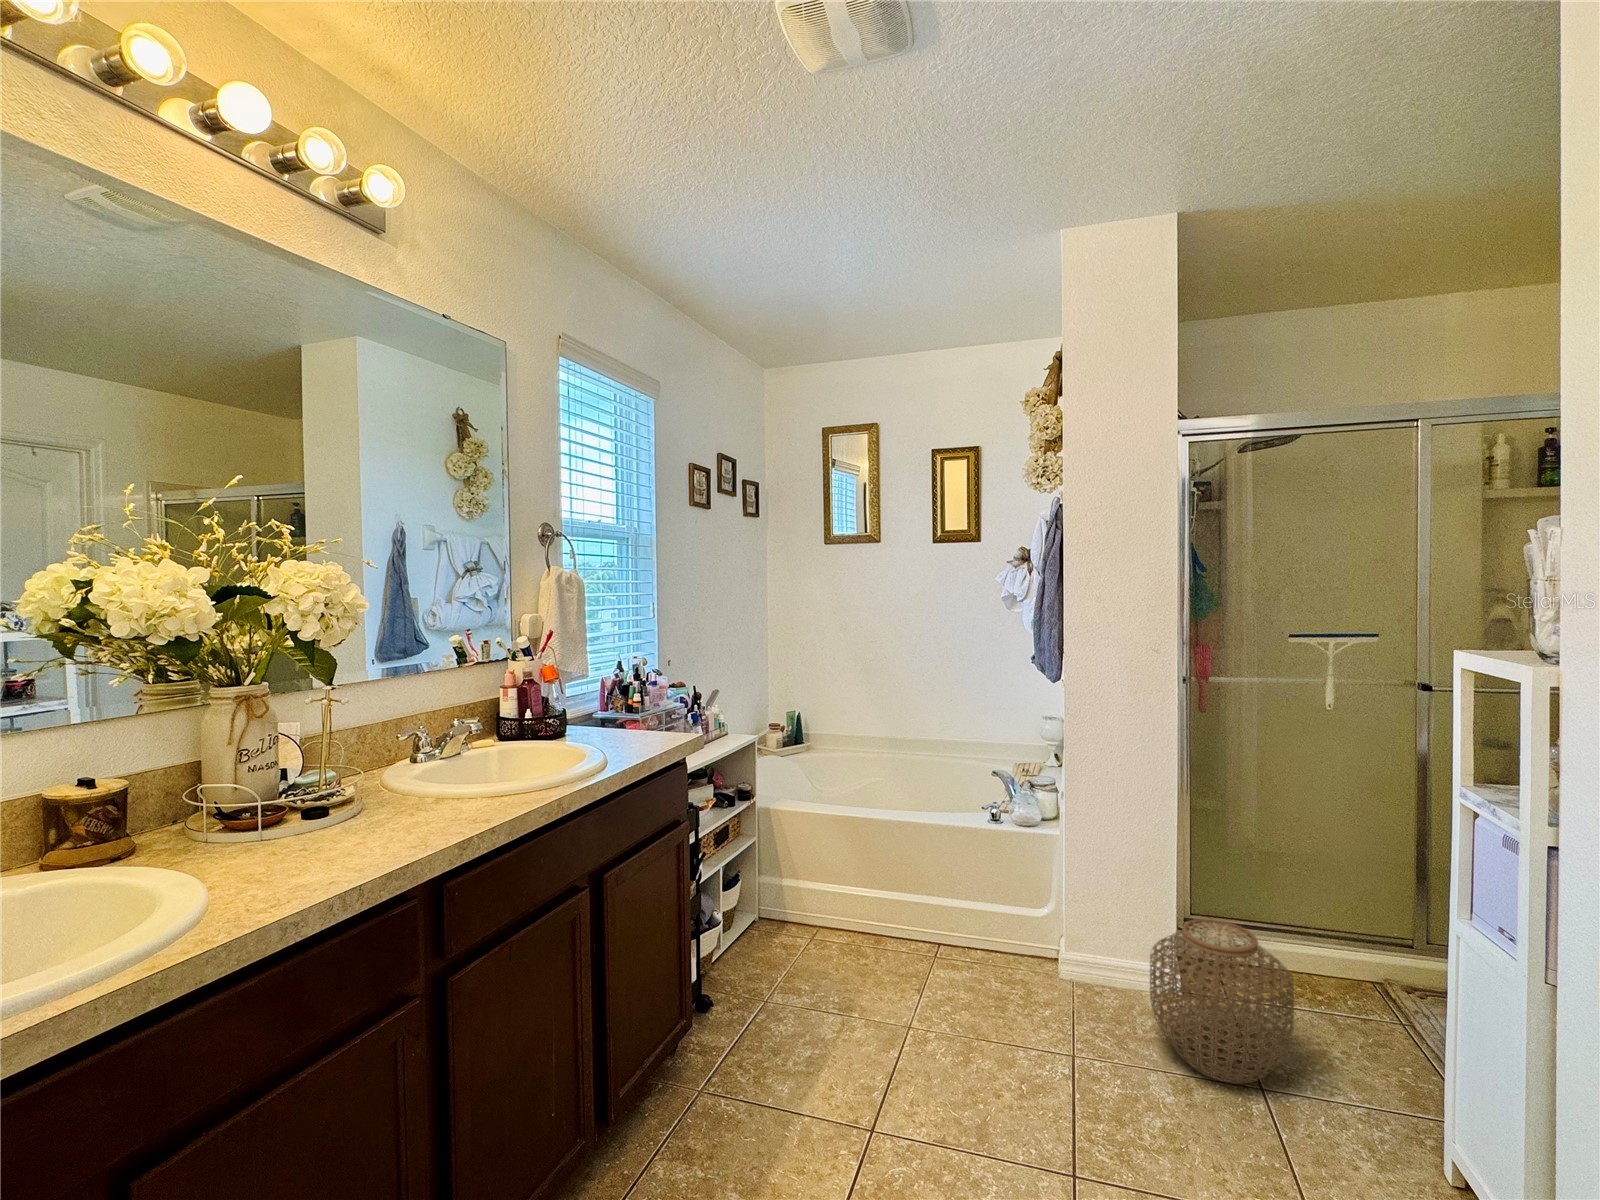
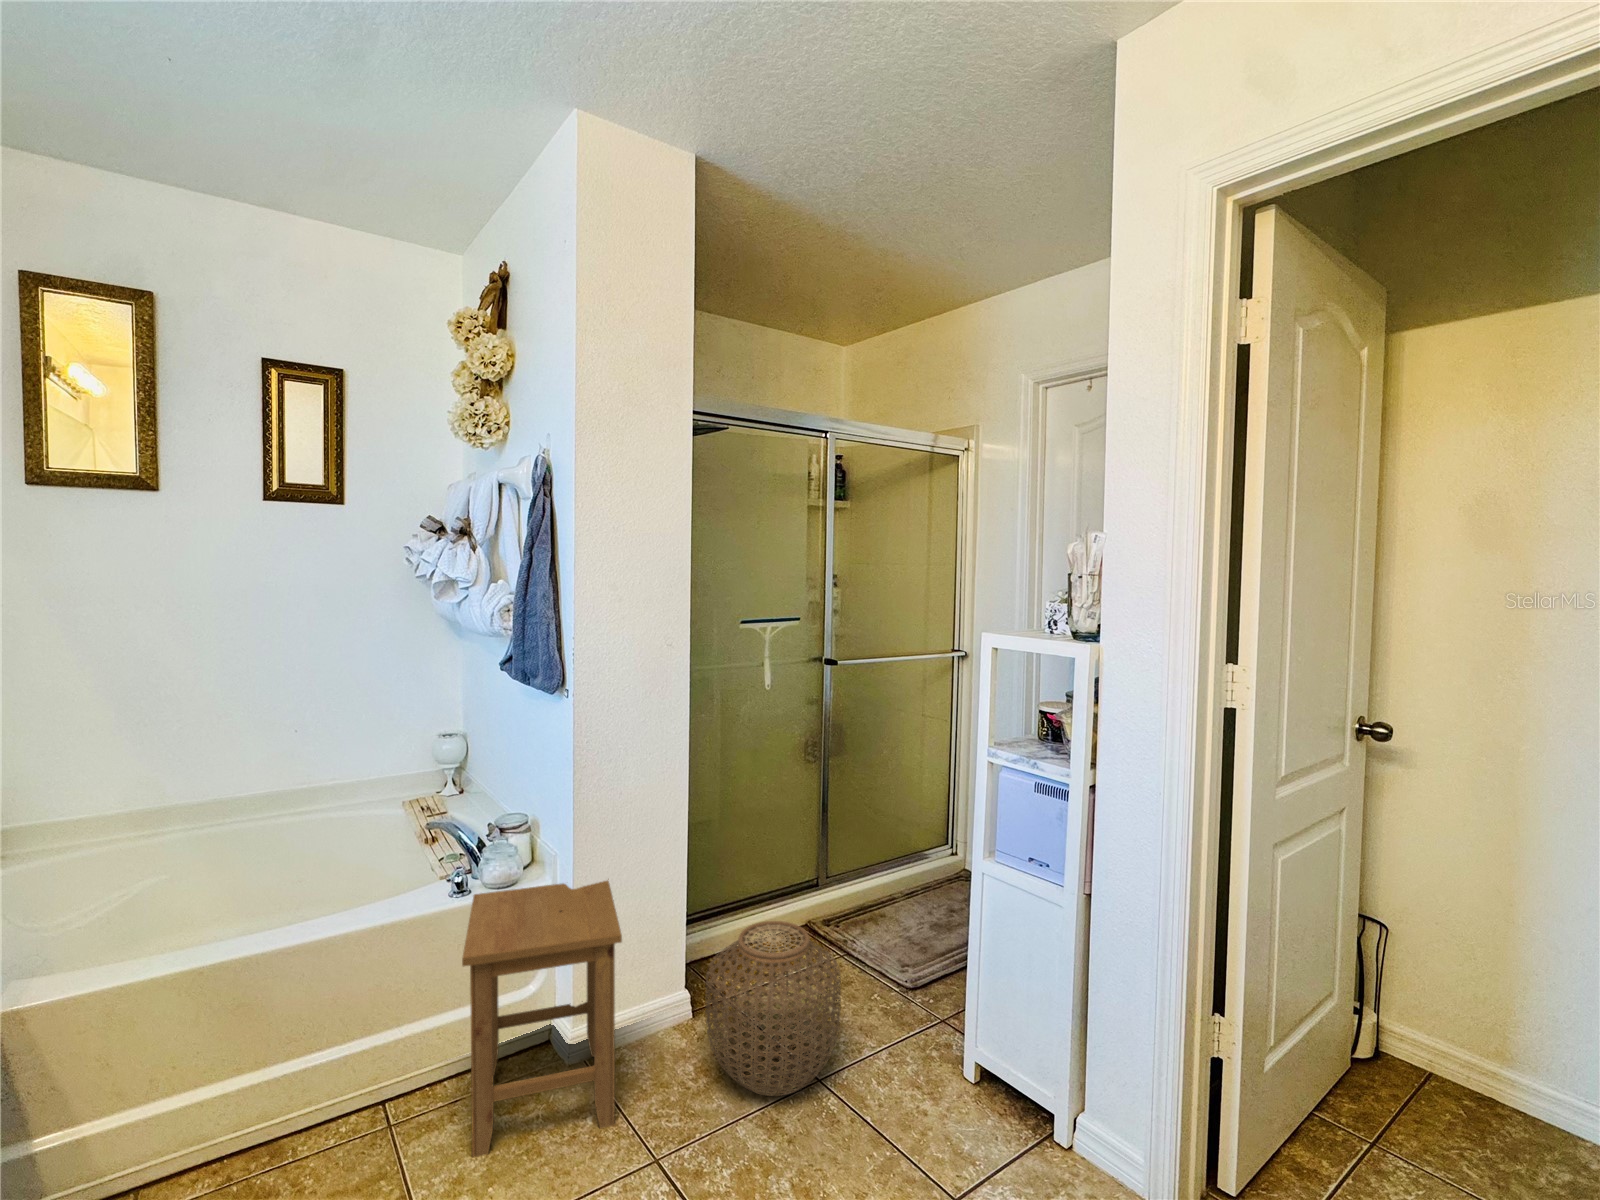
stool: none [960,824,1098,1024] -> present [462,881,622,1157]

